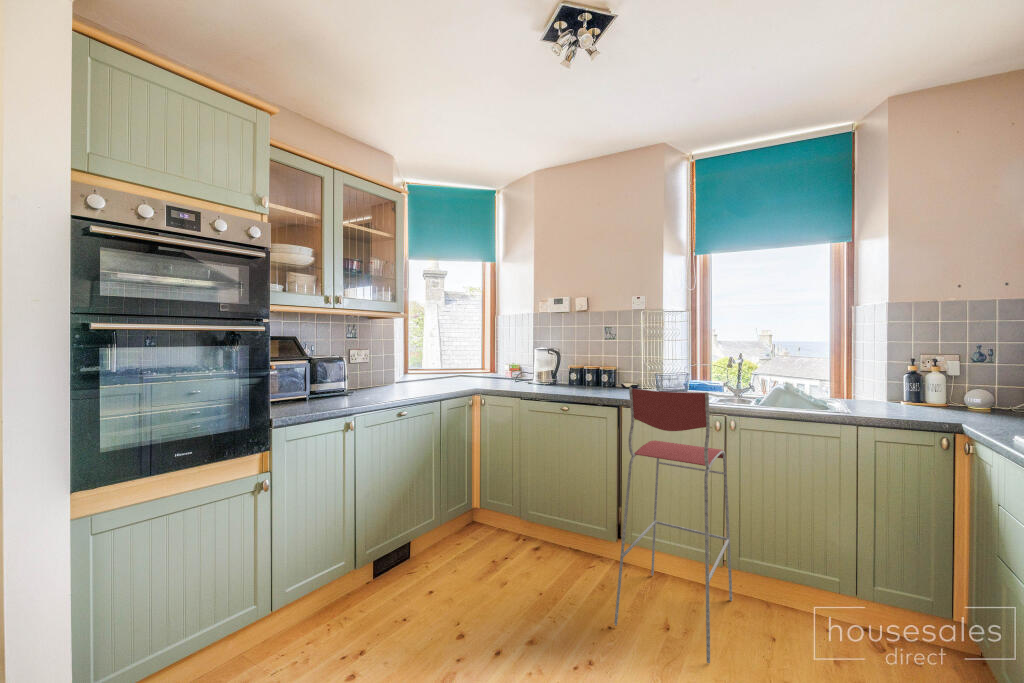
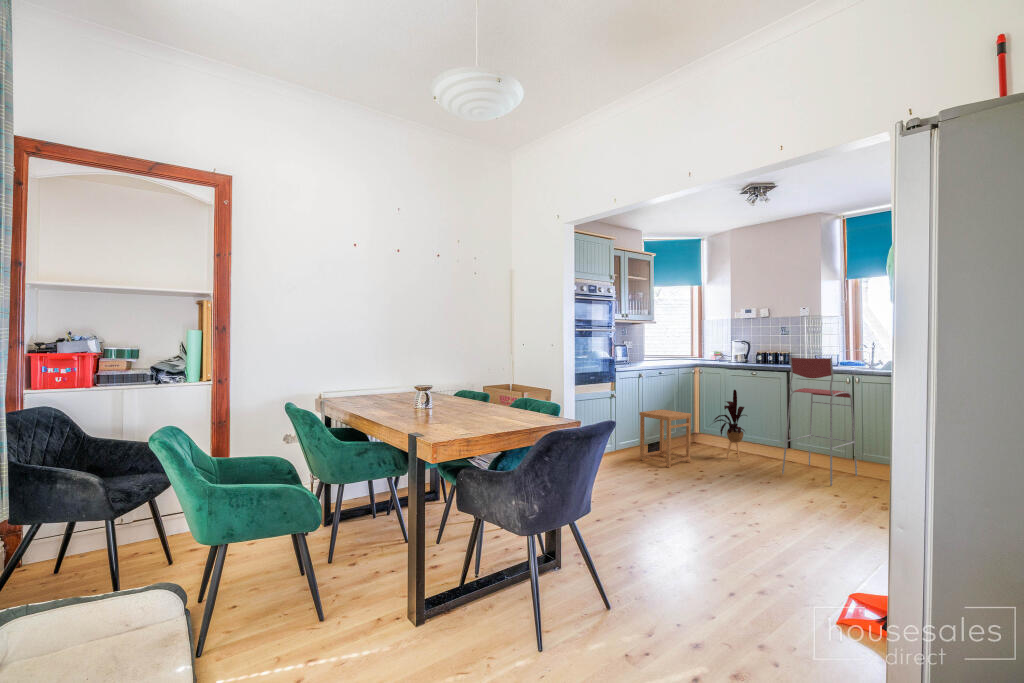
house plant: none [489,444,555,578] -> present [714,390,747,461]
side table: none [340,488,450,641] -> present [639,409,692,467]

